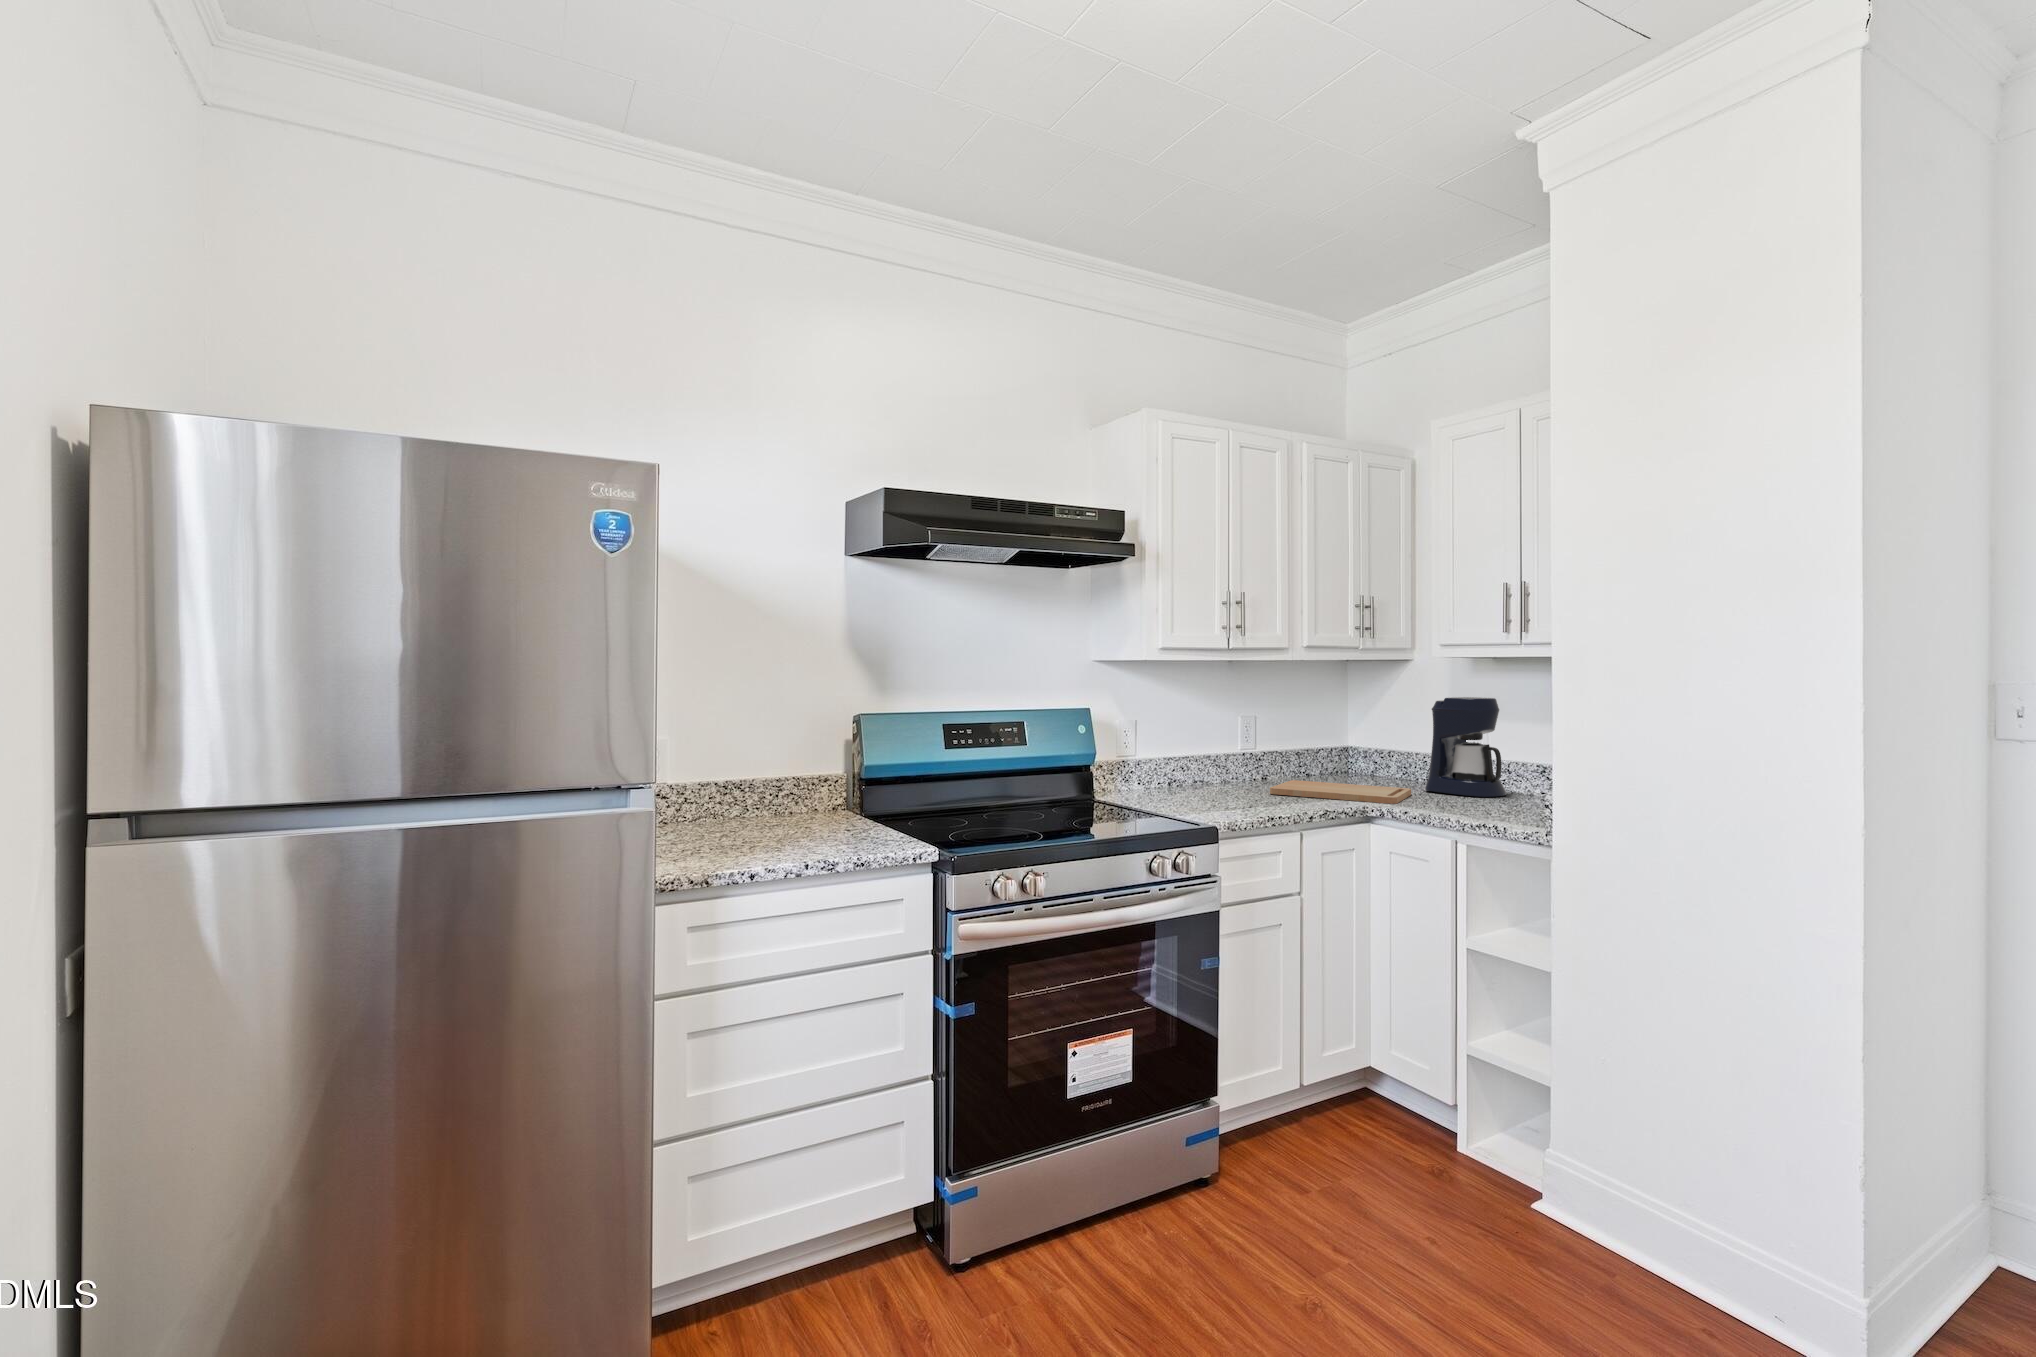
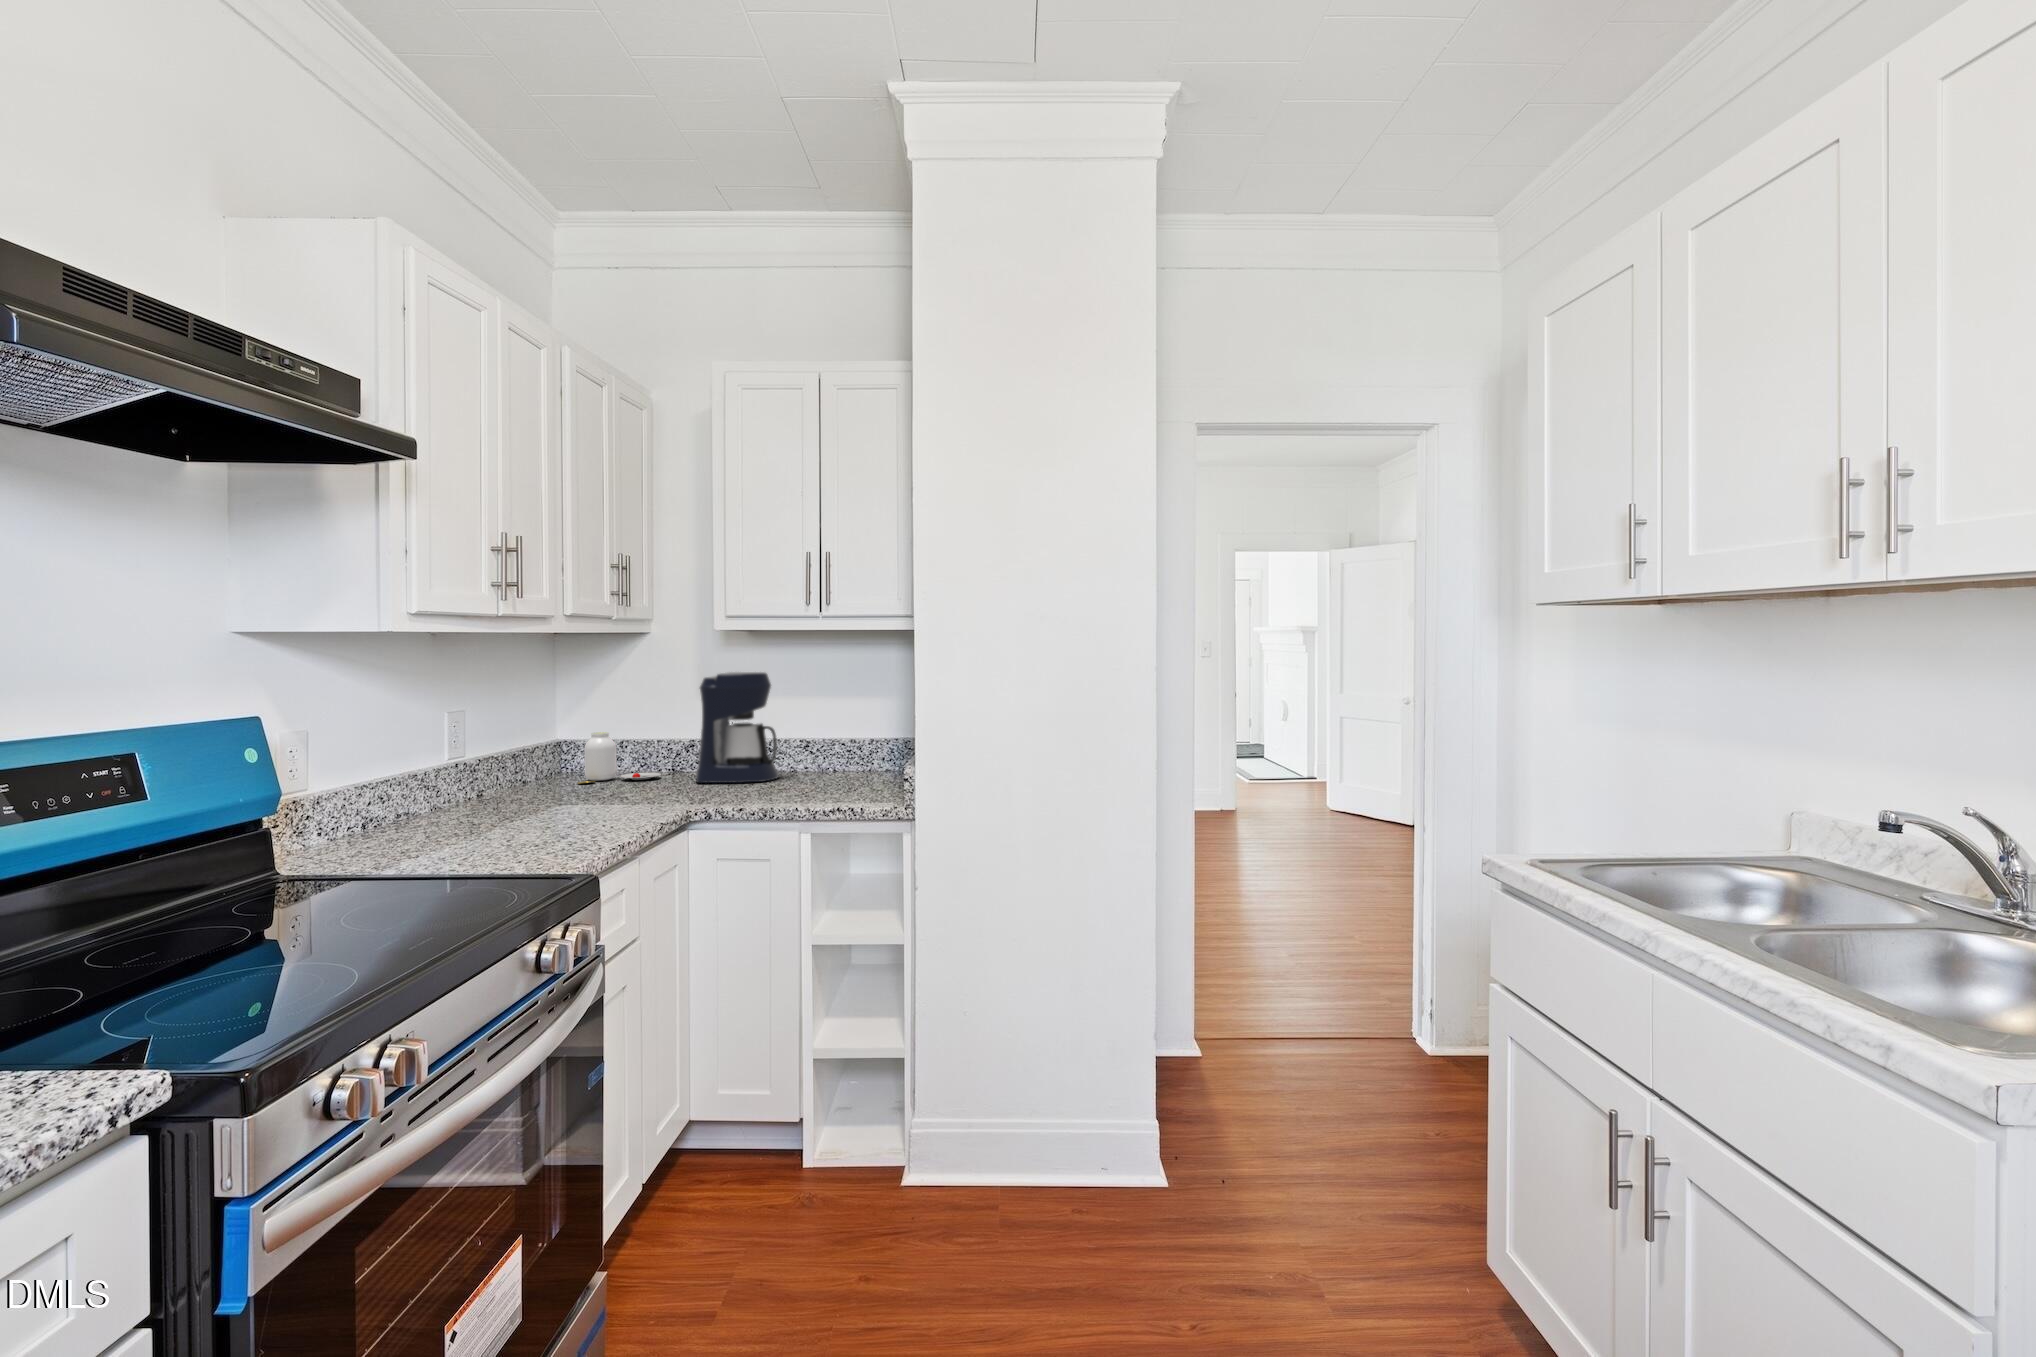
jar: none [1342,742,1411,784] -> present [578,732,661,784]
cutting board: present [1270,780,1411,804] -> none [535,783,707,815]

